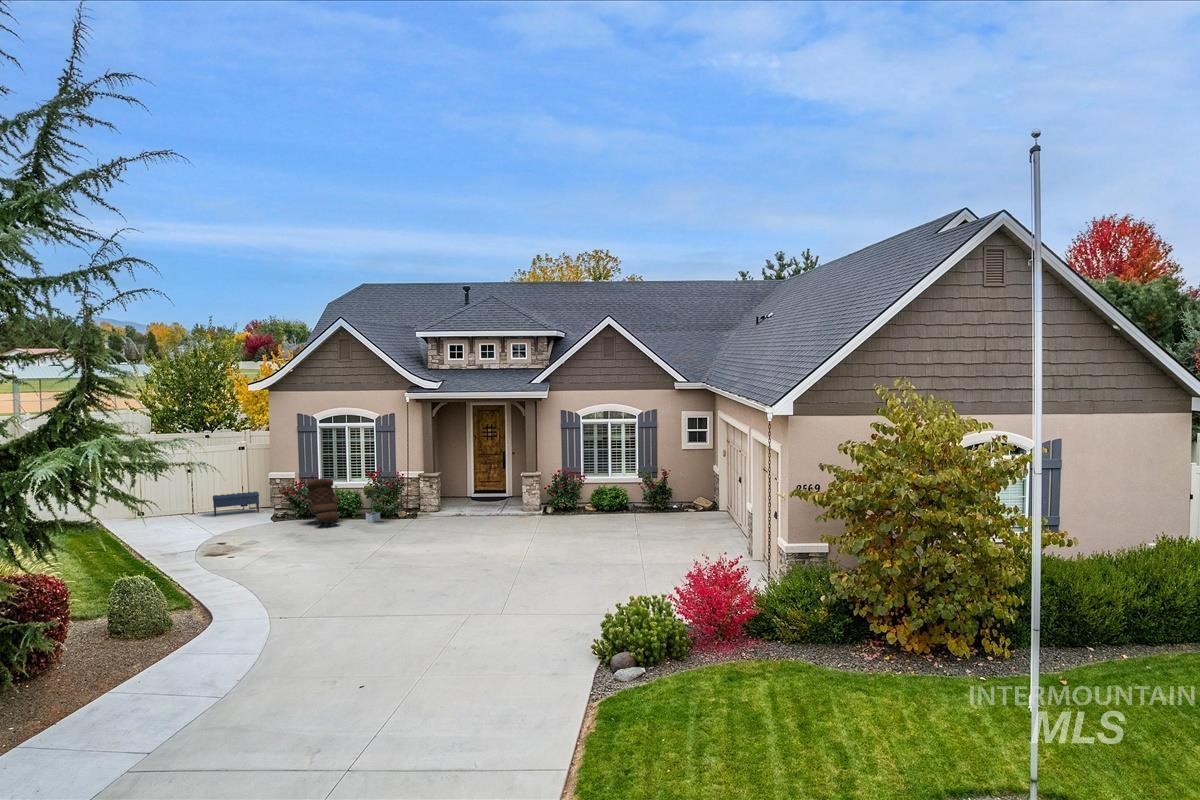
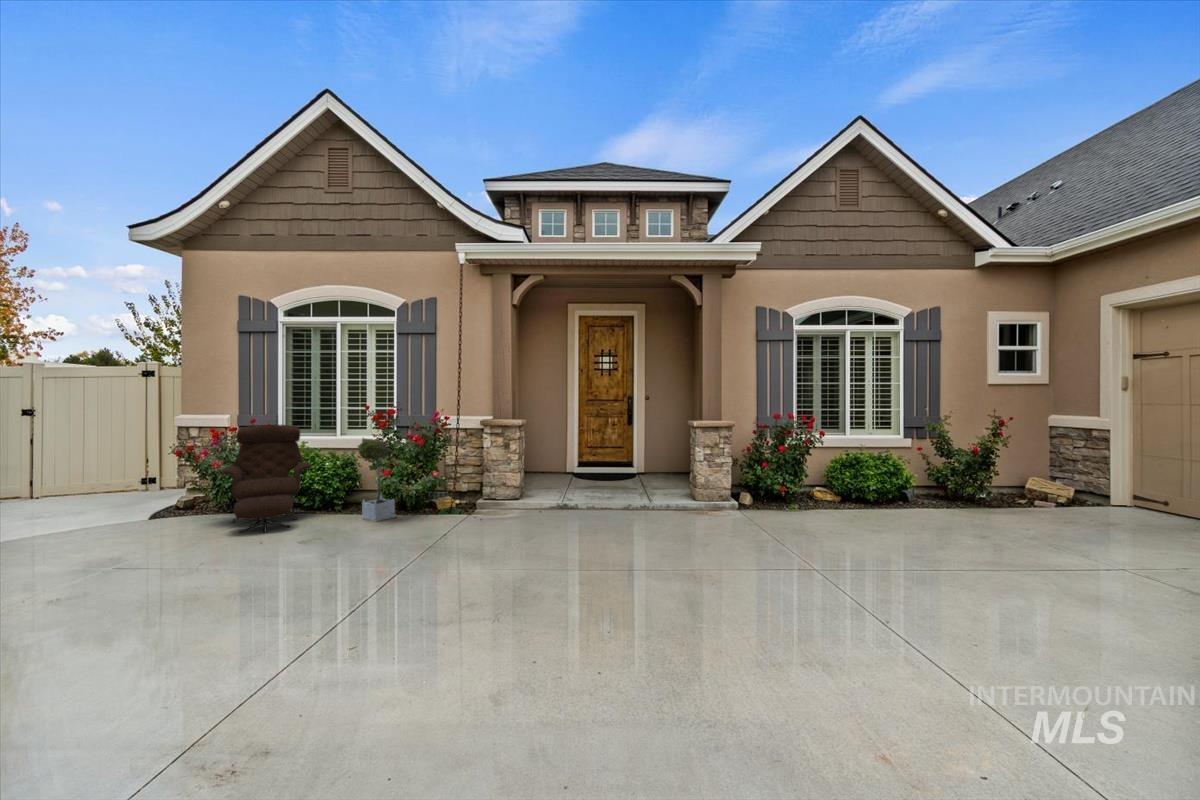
bench: present [213,492,259,517] -> none [68,458,184,504]

